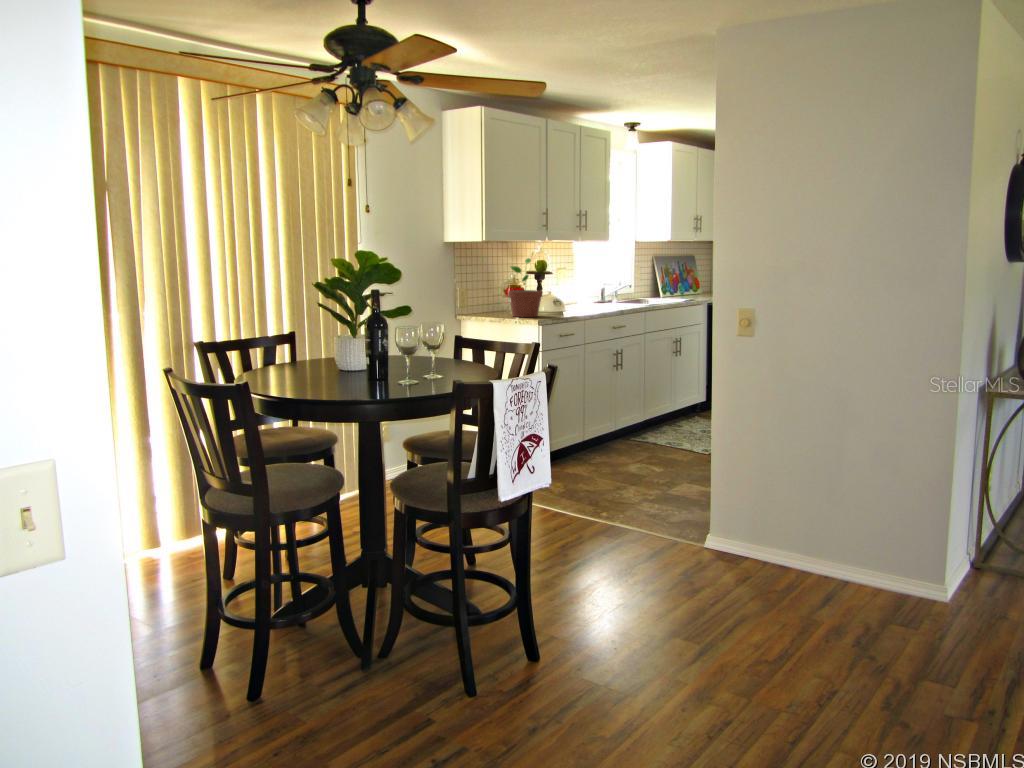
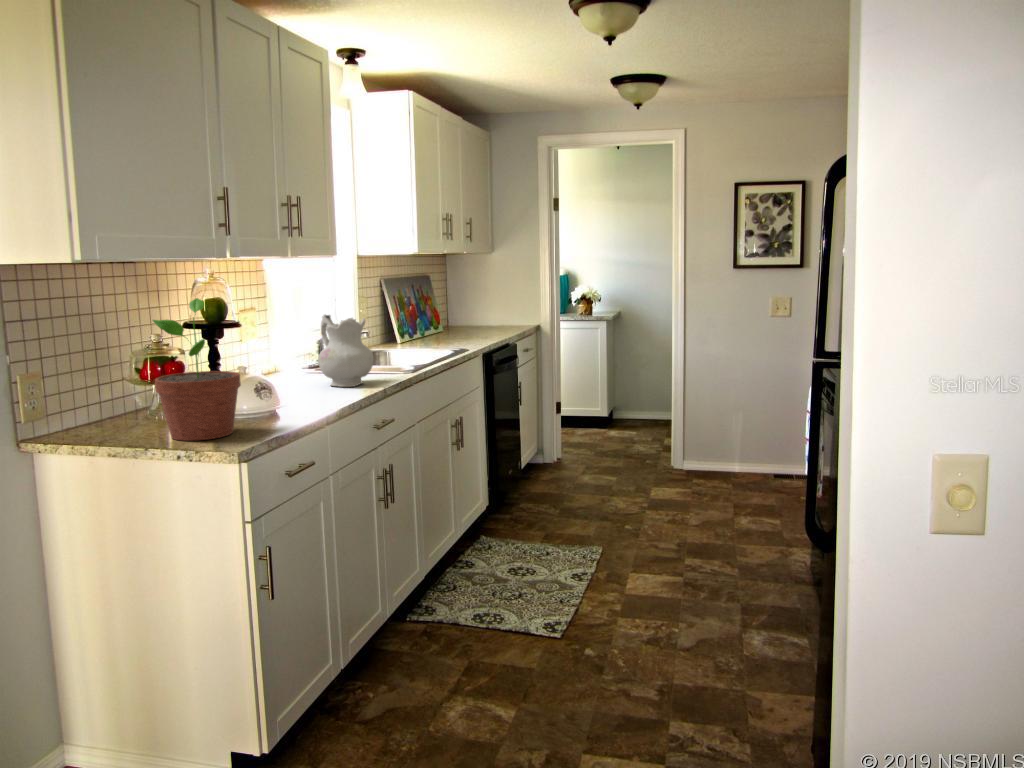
ceramic pitcher: none [591,271,619,309] -> present [318,315,374,387]

